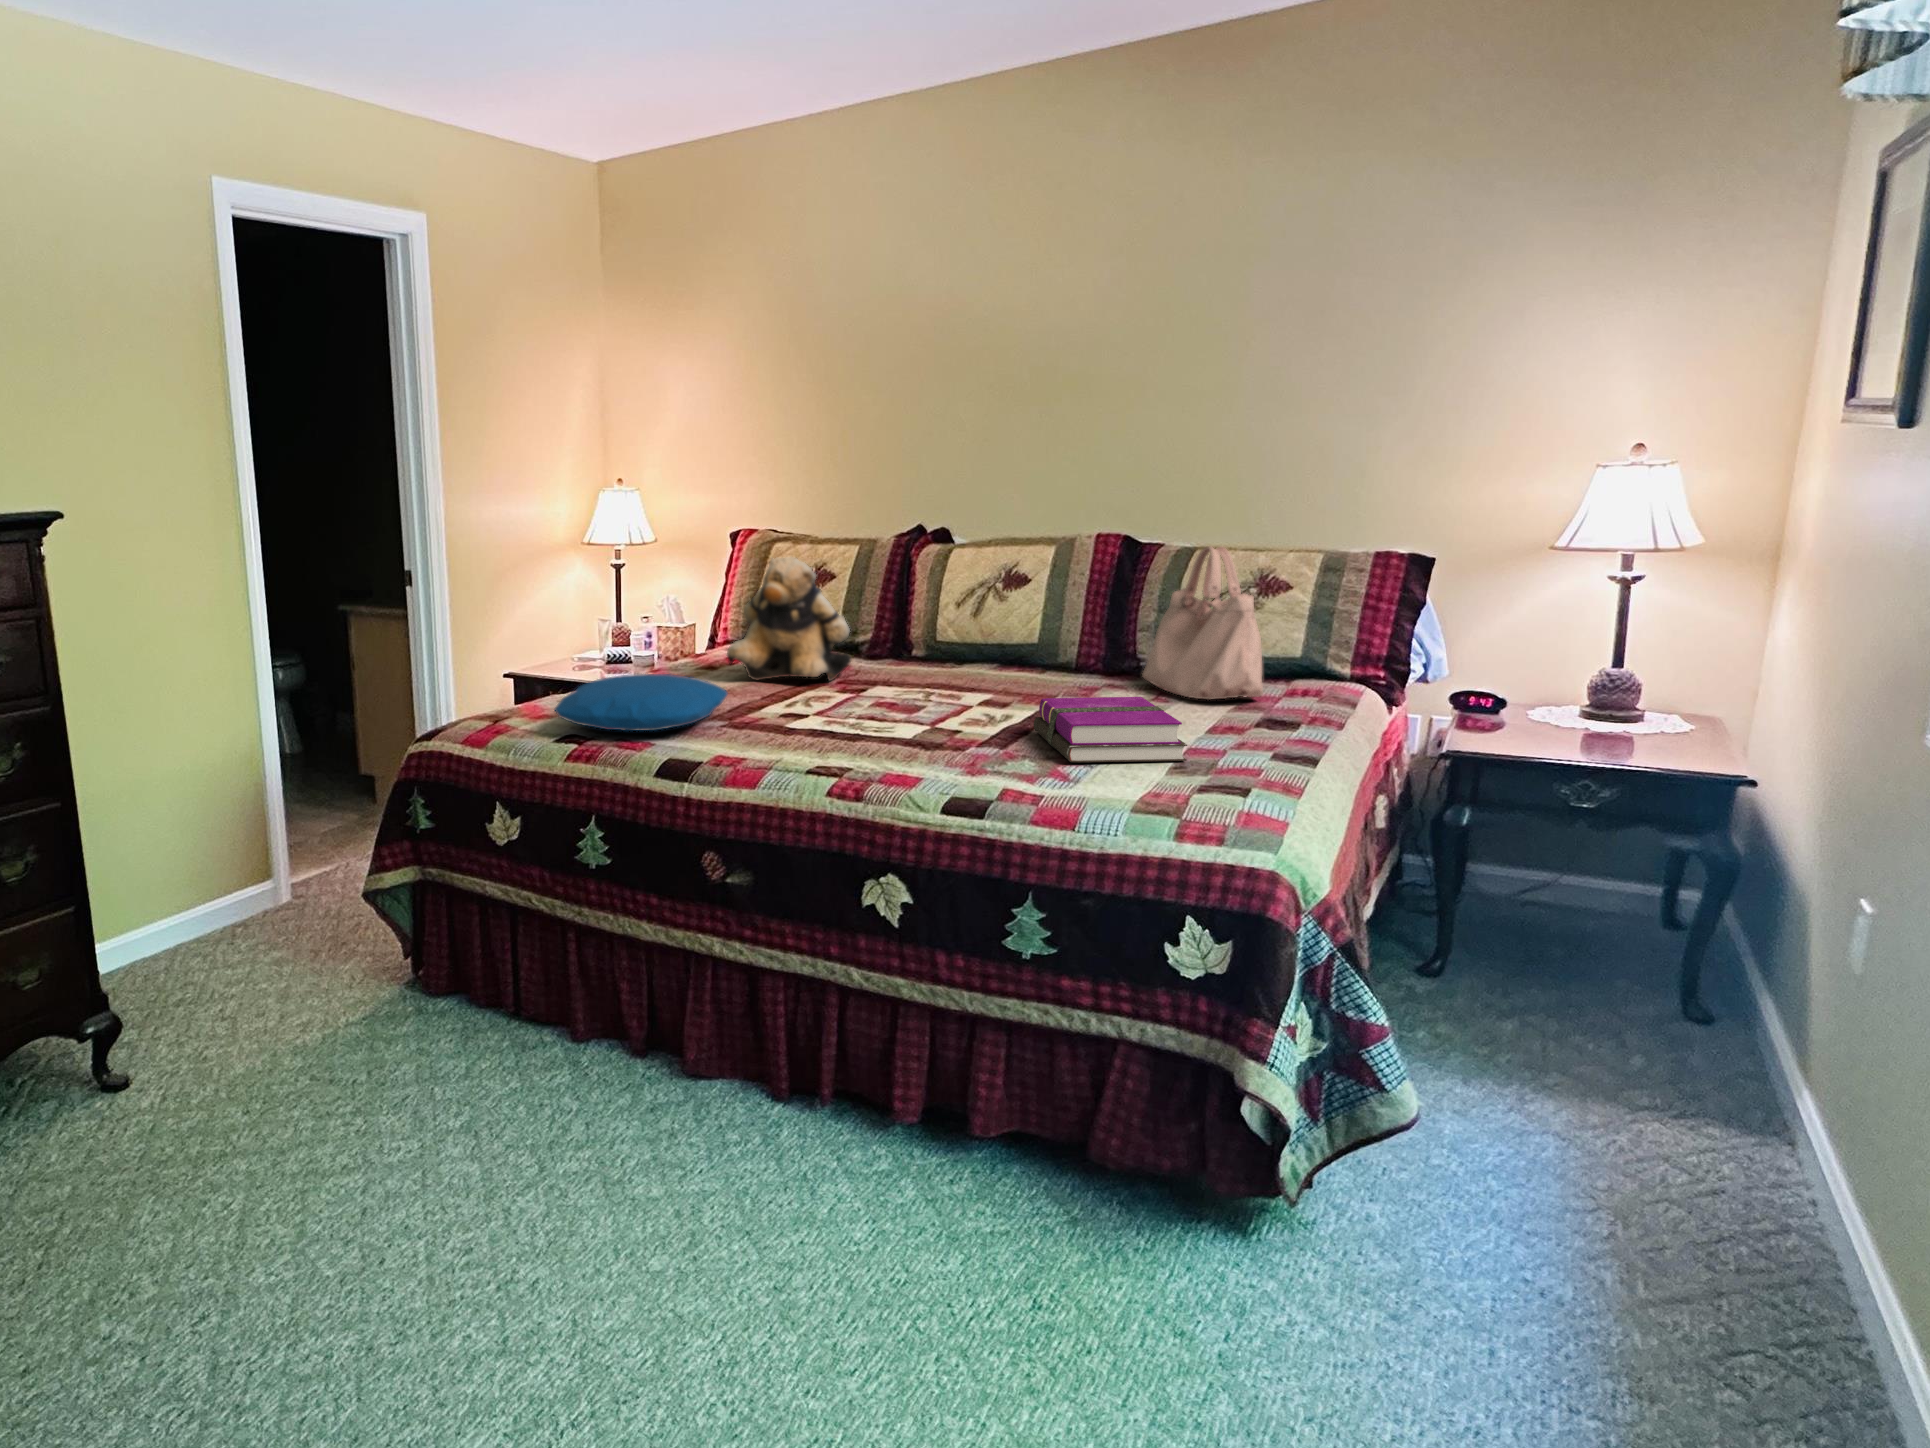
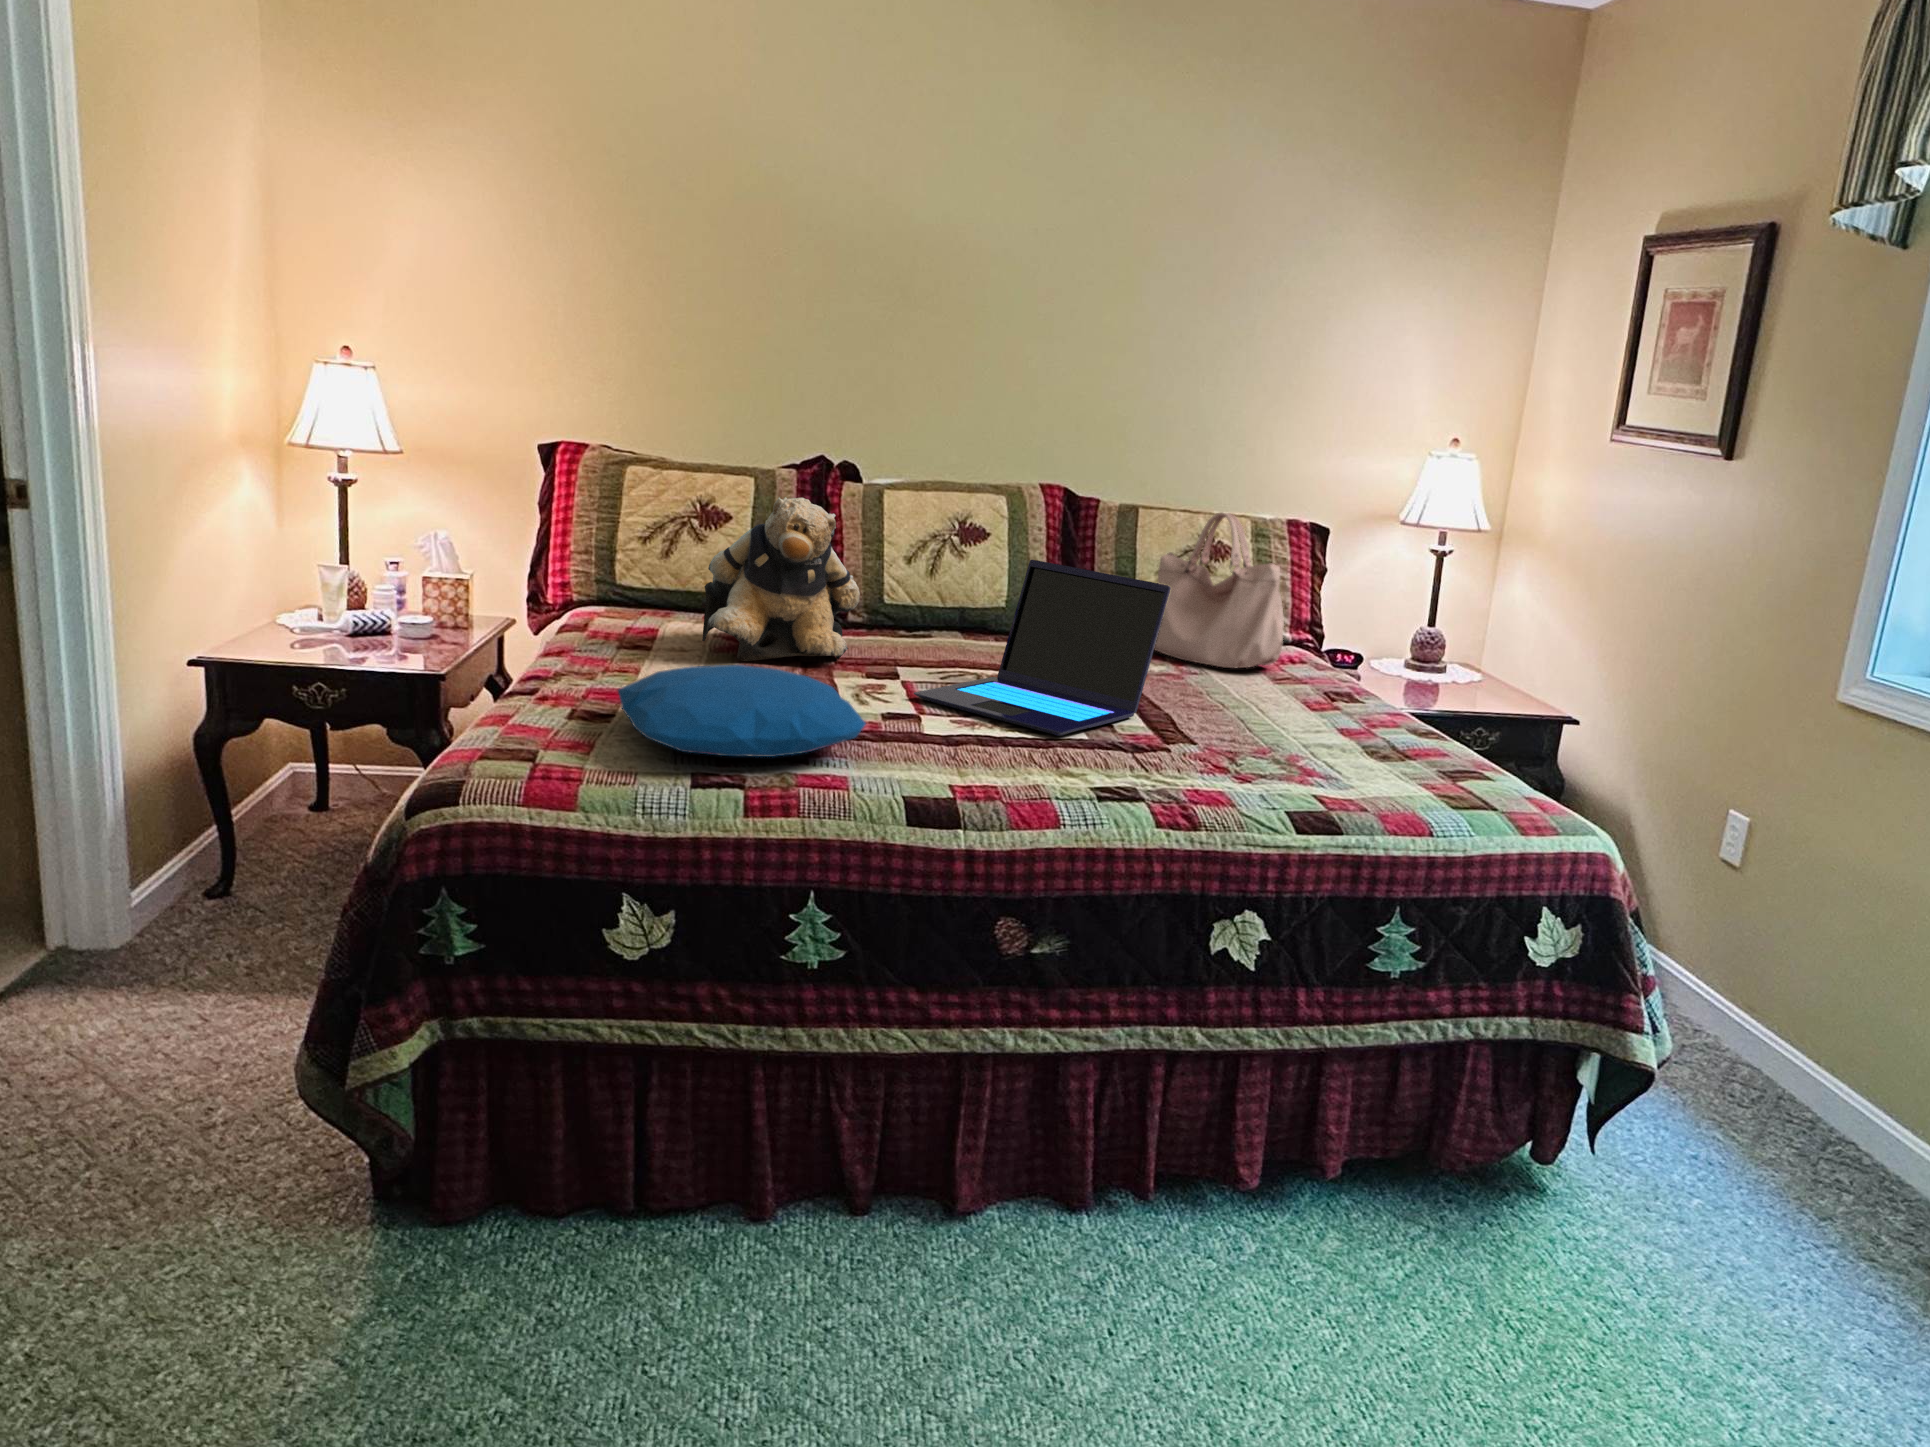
laptop: none [823,597,1027,736] -> present [914,560,1171,736]
notebook: present [1034,697,1187,762] -> none [1183,674,1367,753]

